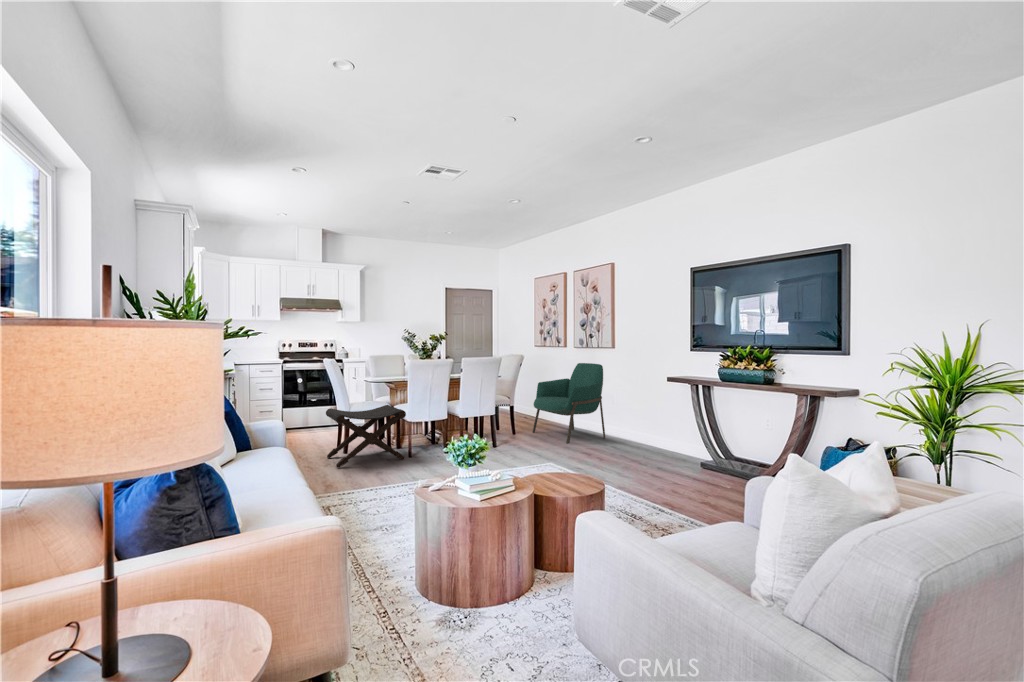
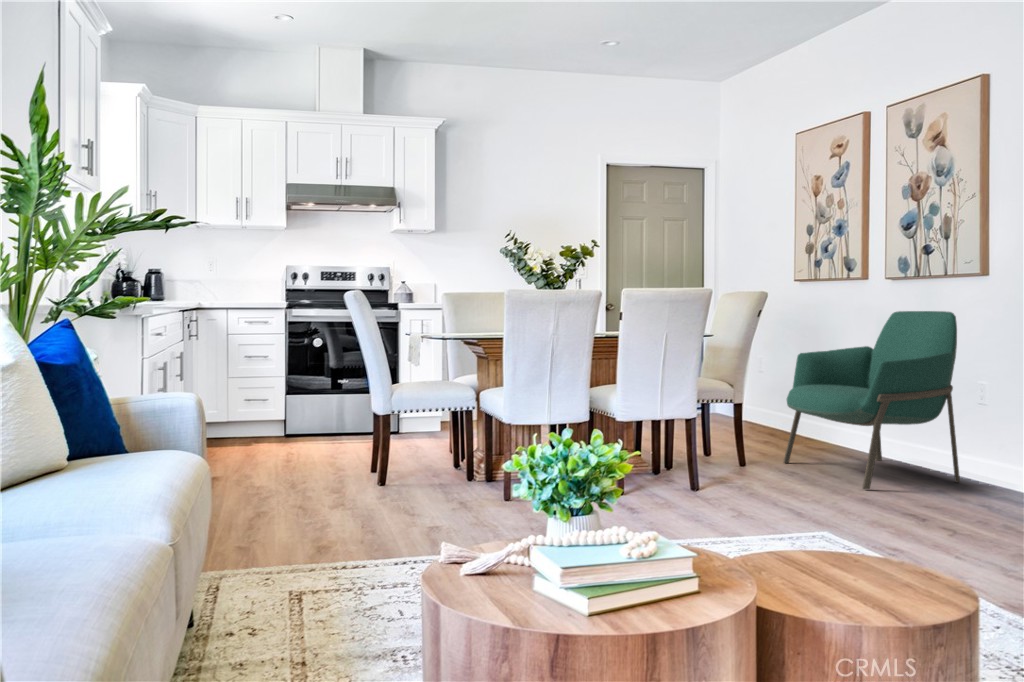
footstool: present [326,405,406,468] -> none [345,388,499,509]

